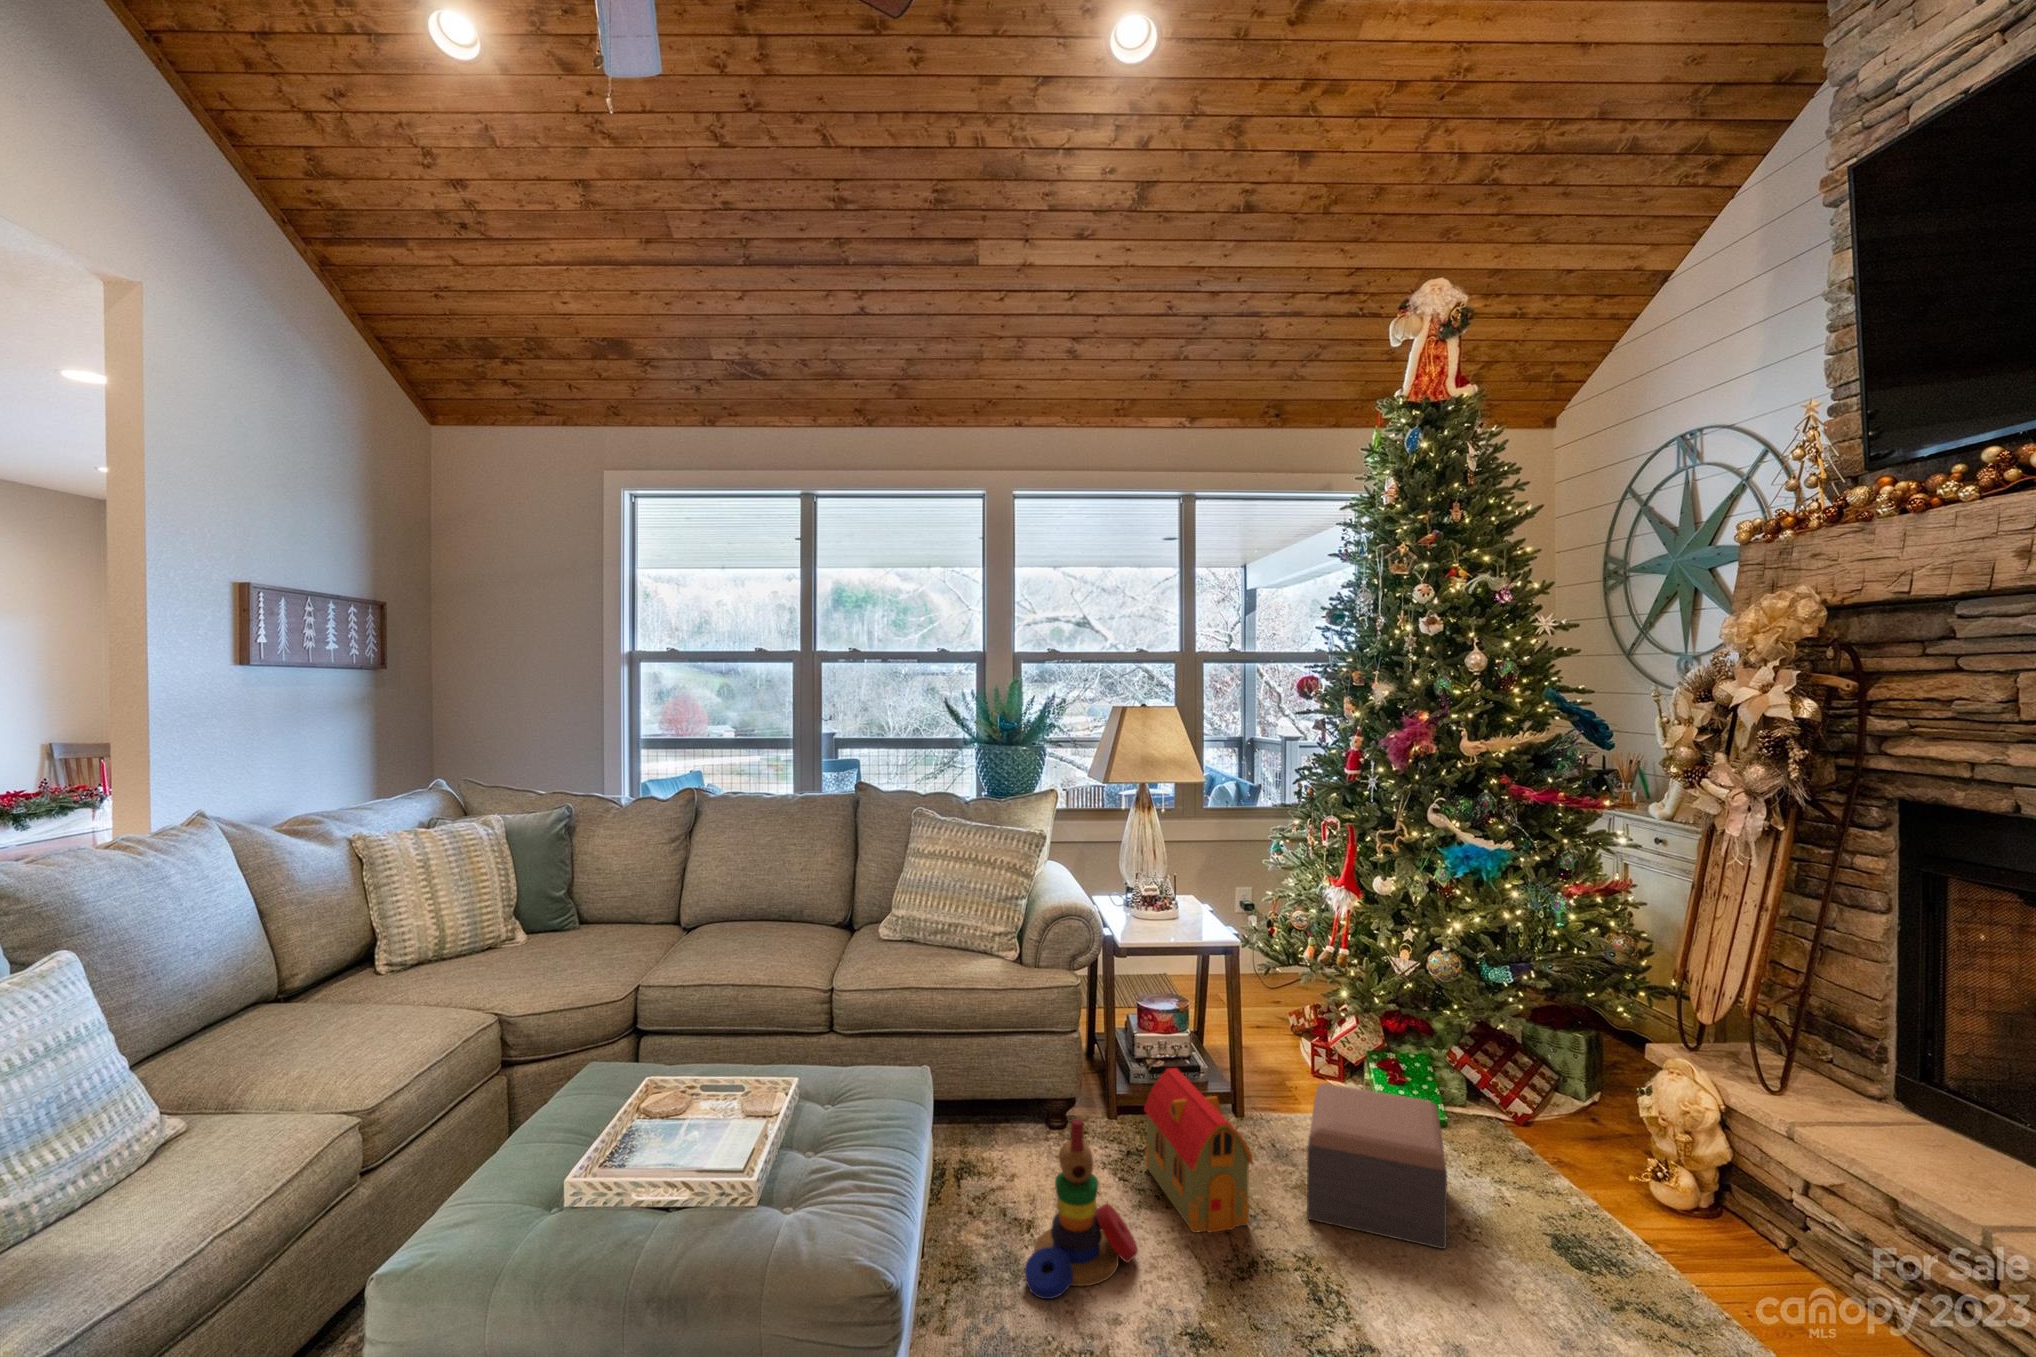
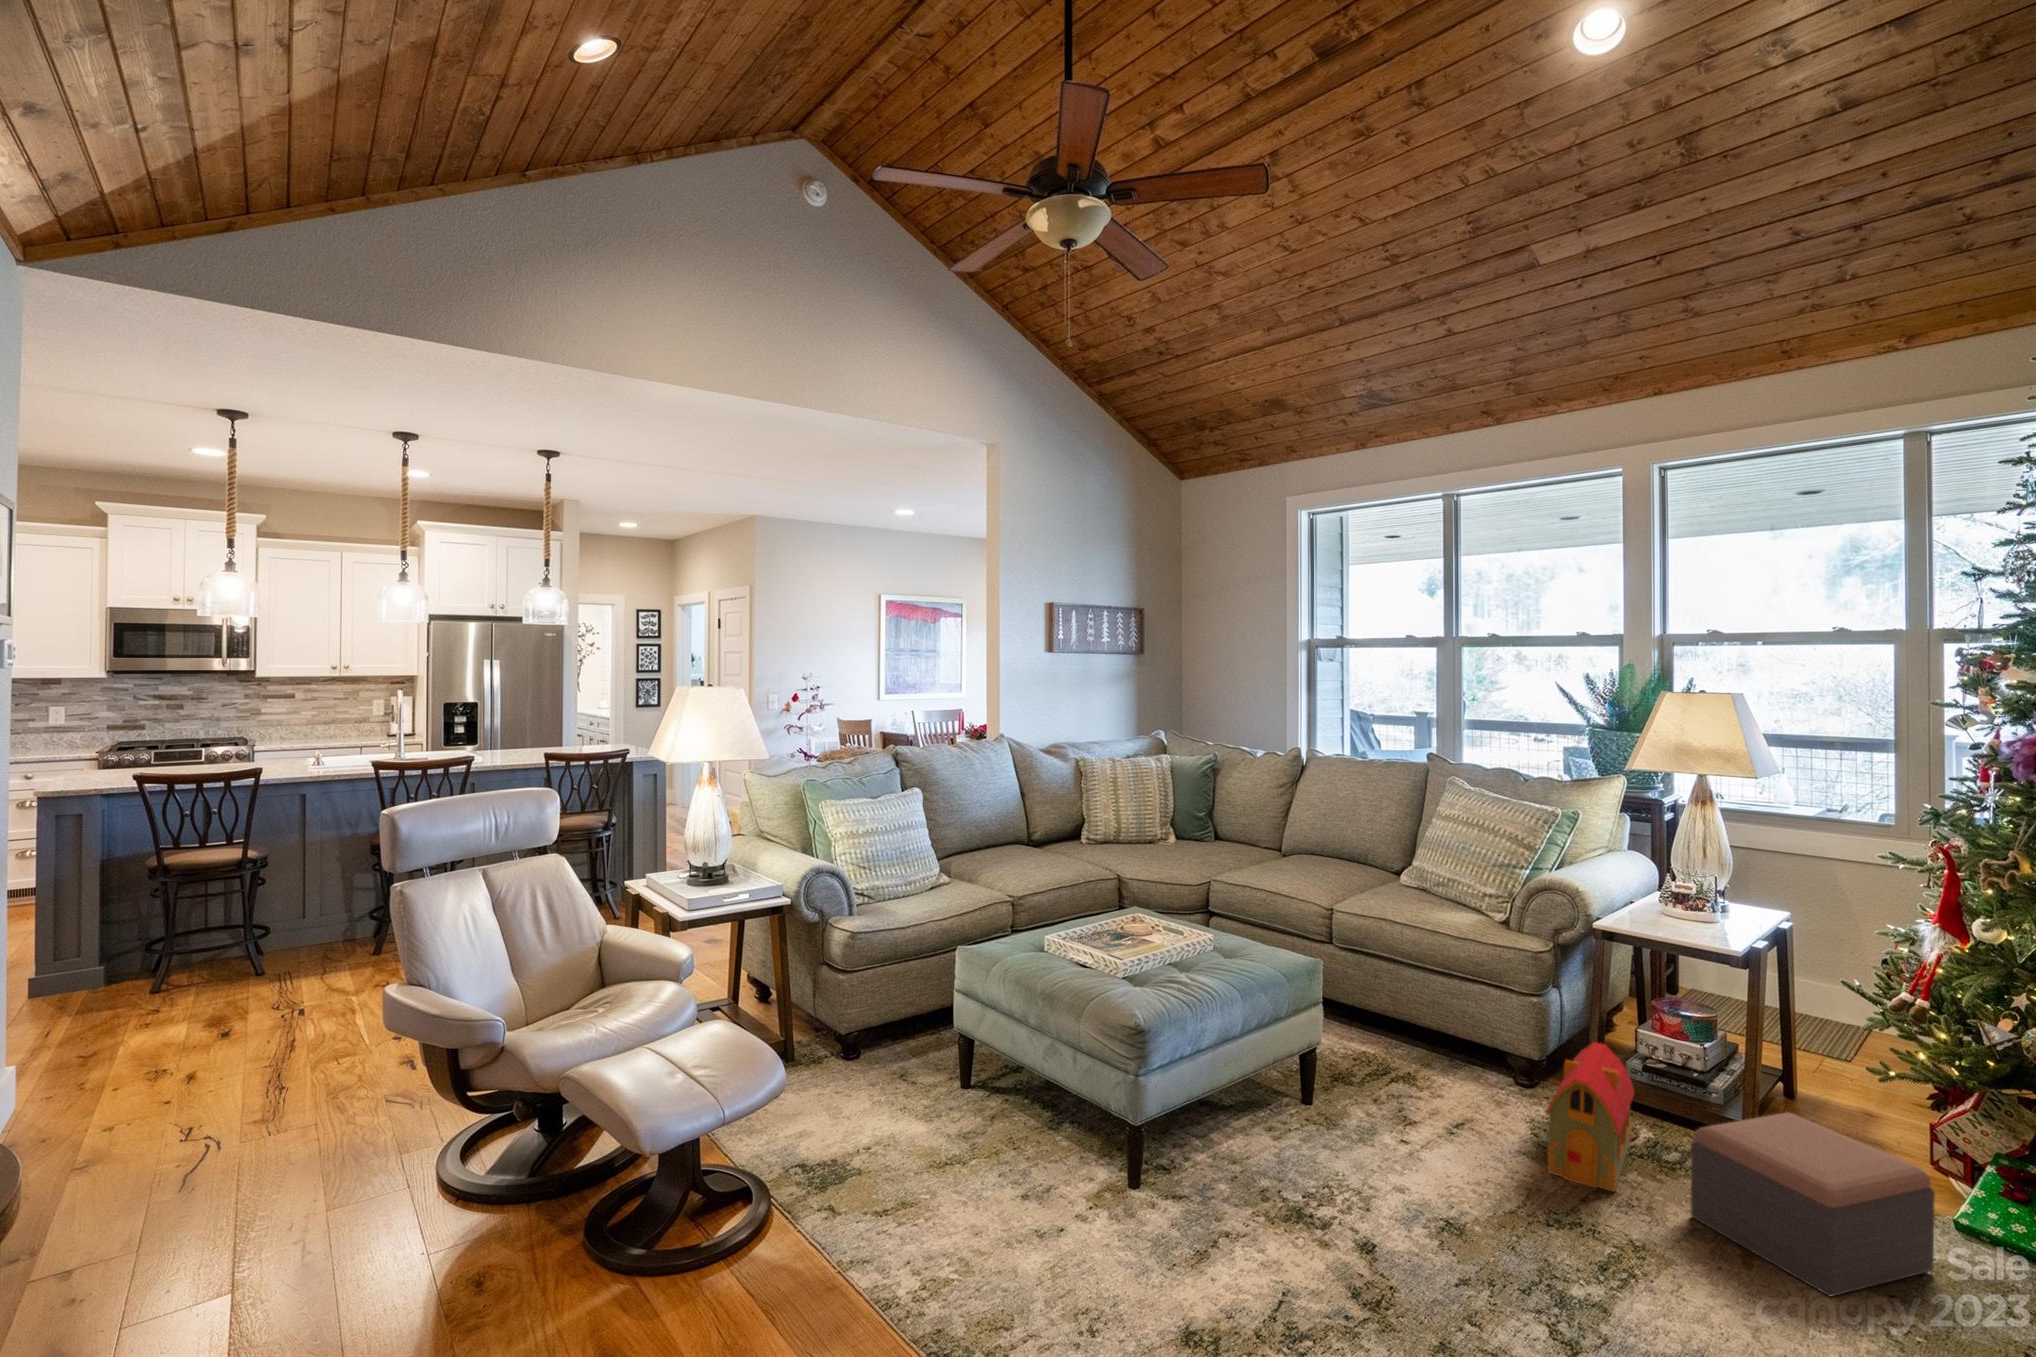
stacking toy: present [1025,1119,1138,1299] -> none [1359,1025,1477,1158]

